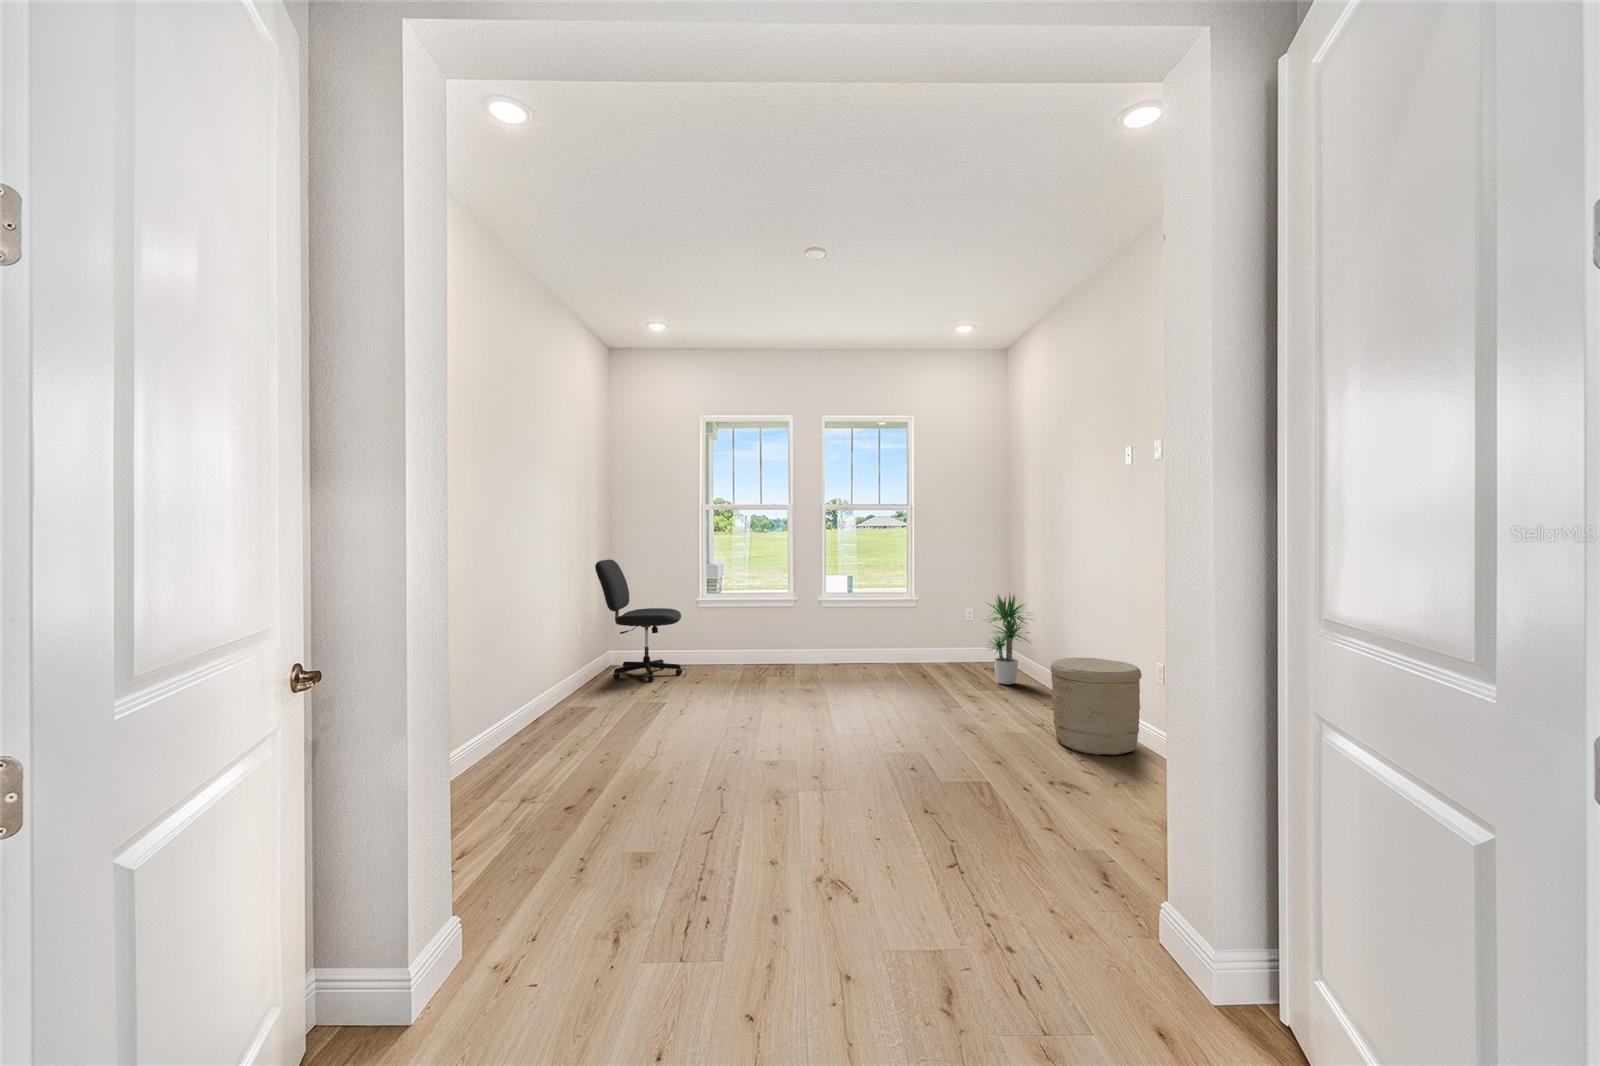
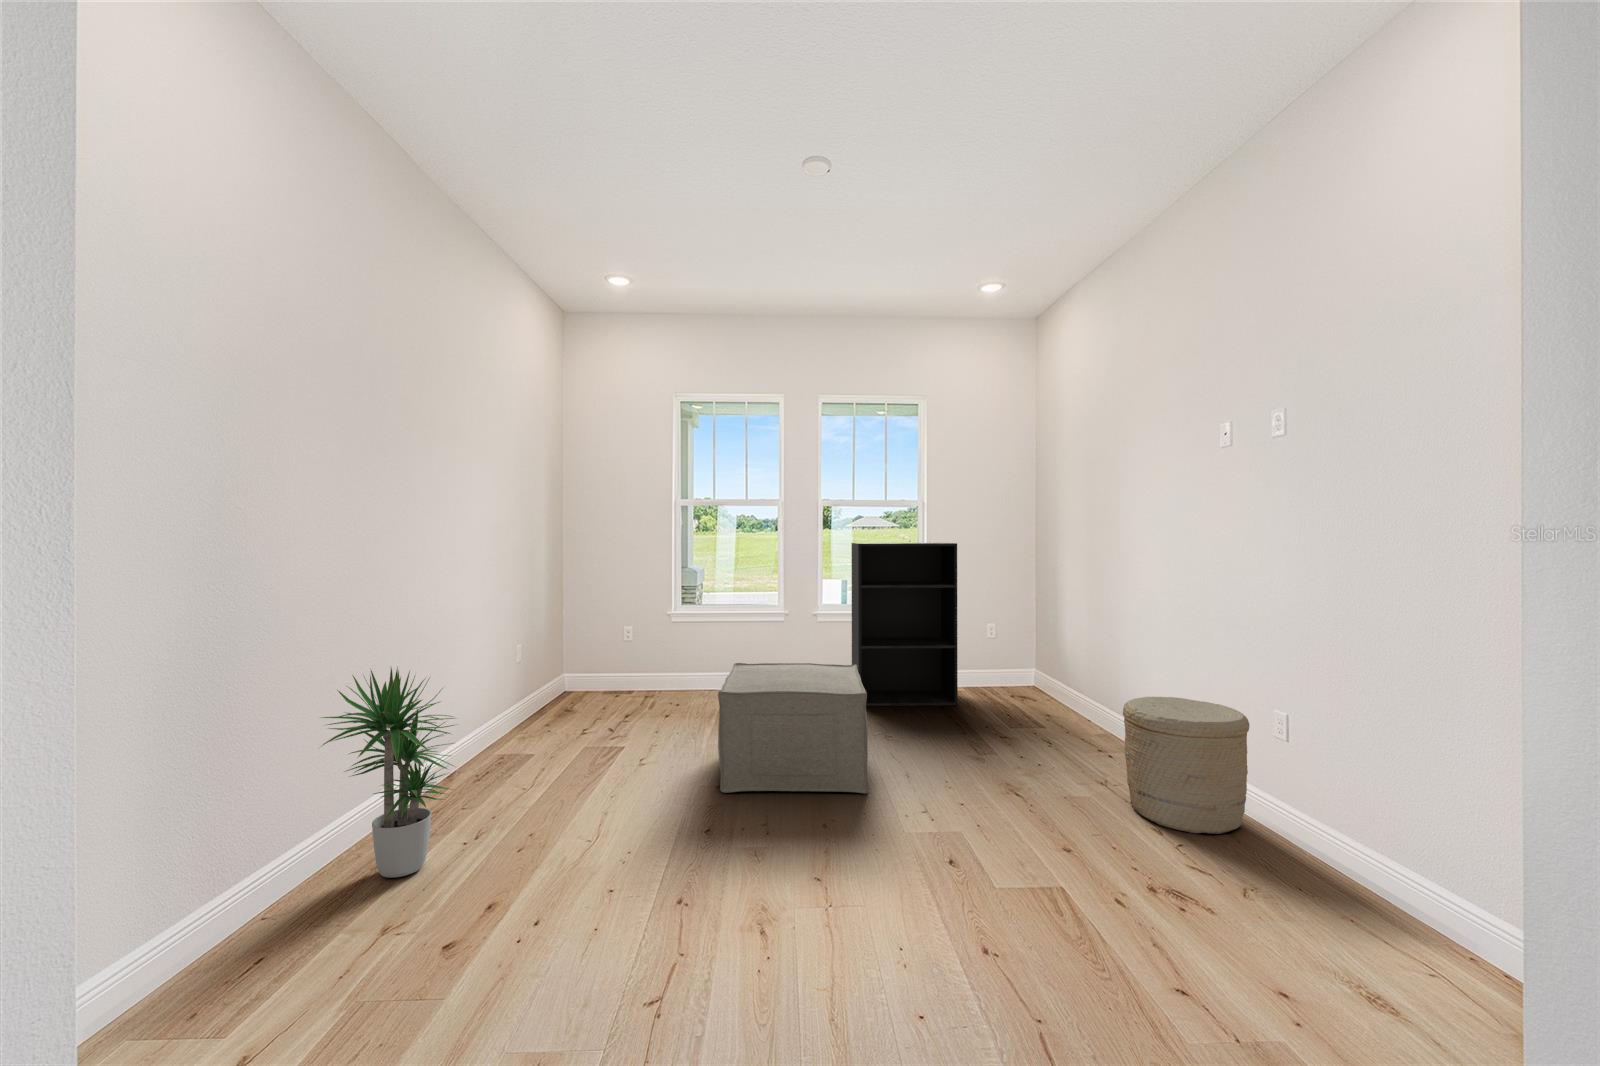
bookshelf: none [851,540,940,677] -> present [852,543,958,706]
office chair: present [595,560,682,681] -> none [543,565,650,713]
potted plant: present [986,594,1032,684] -> present [321,668,454,878]
ottoman: none [742,636,857,732] -> present [718,663,868,794]

